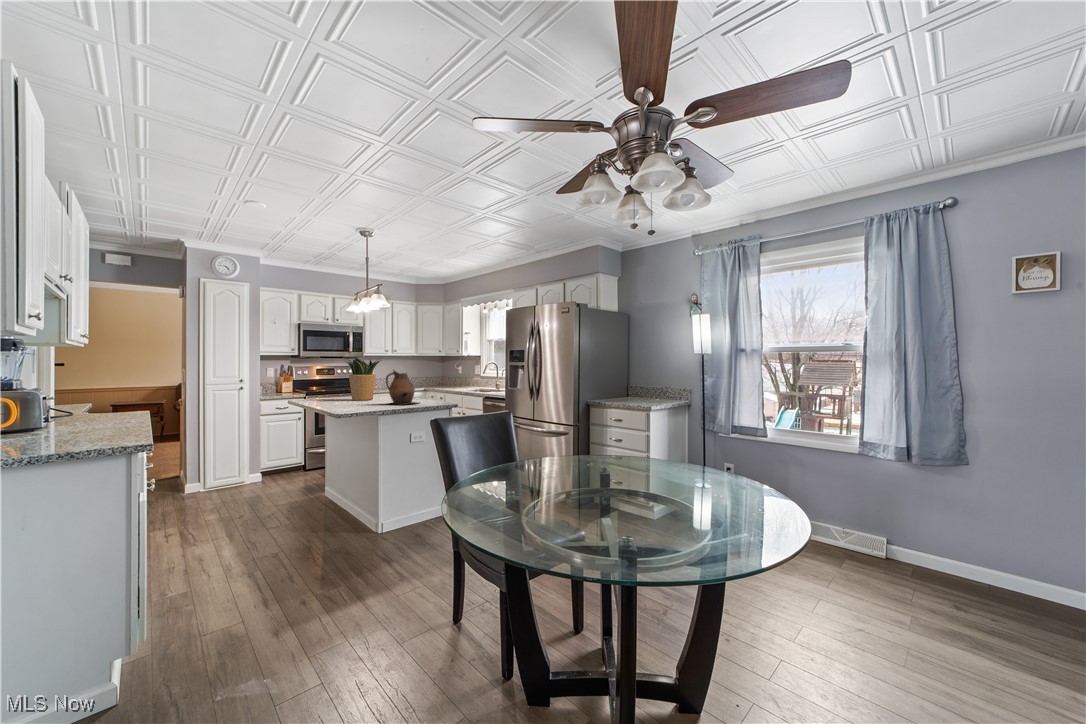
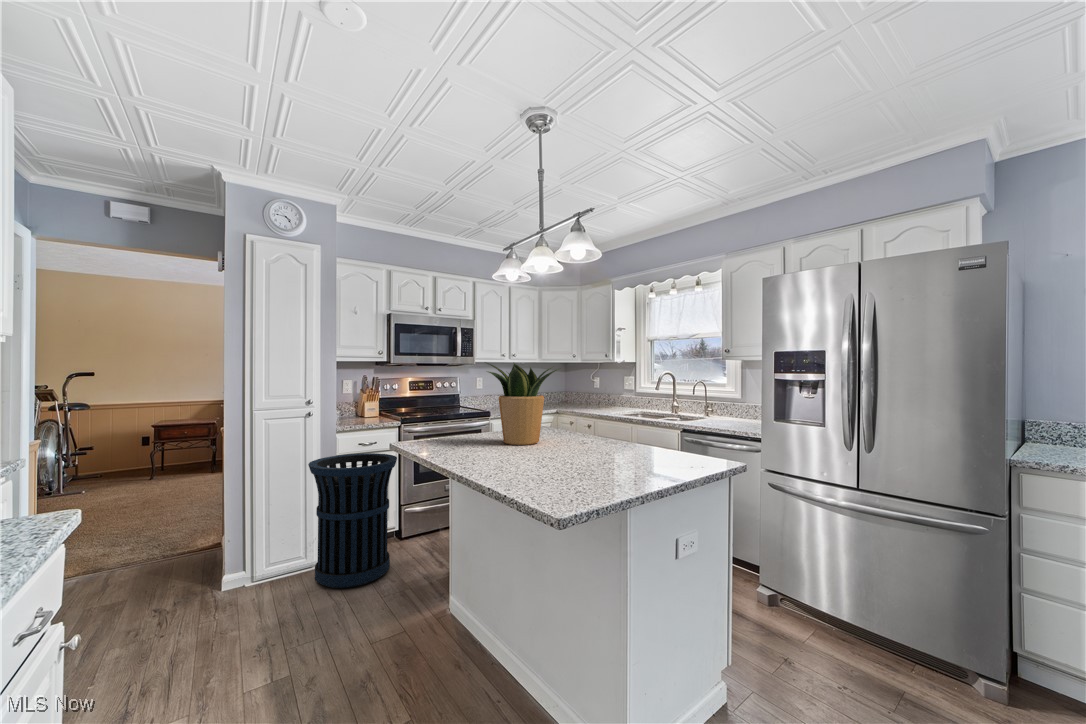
ceramic pitcher: present [386,369,418,404] -> none [606,388,674,470]
trash can: none [240,413,299,490] -> present [308,453,397,588]

